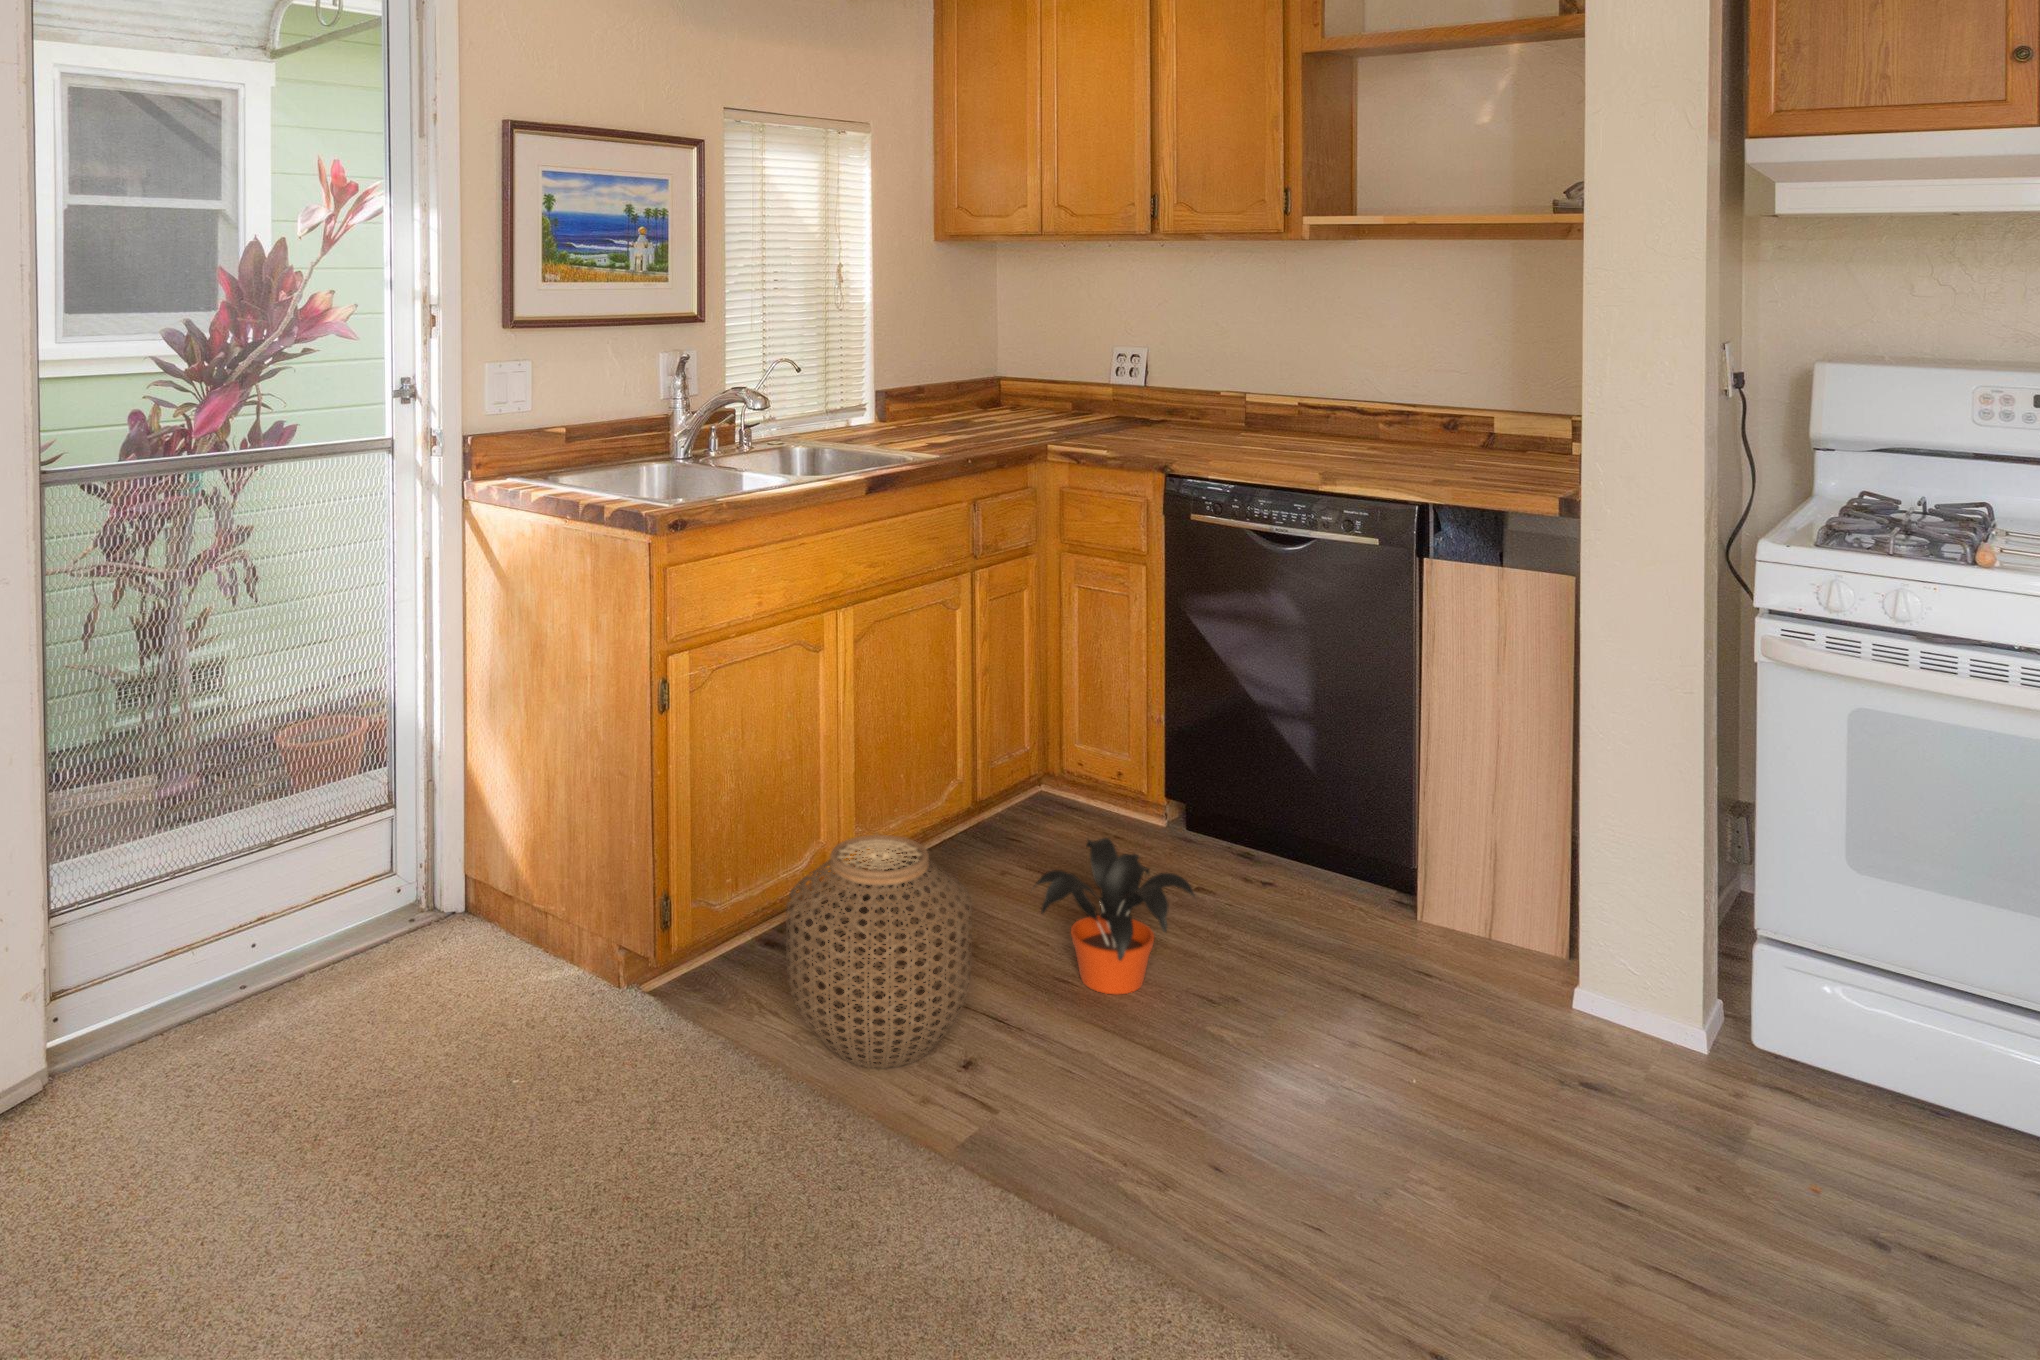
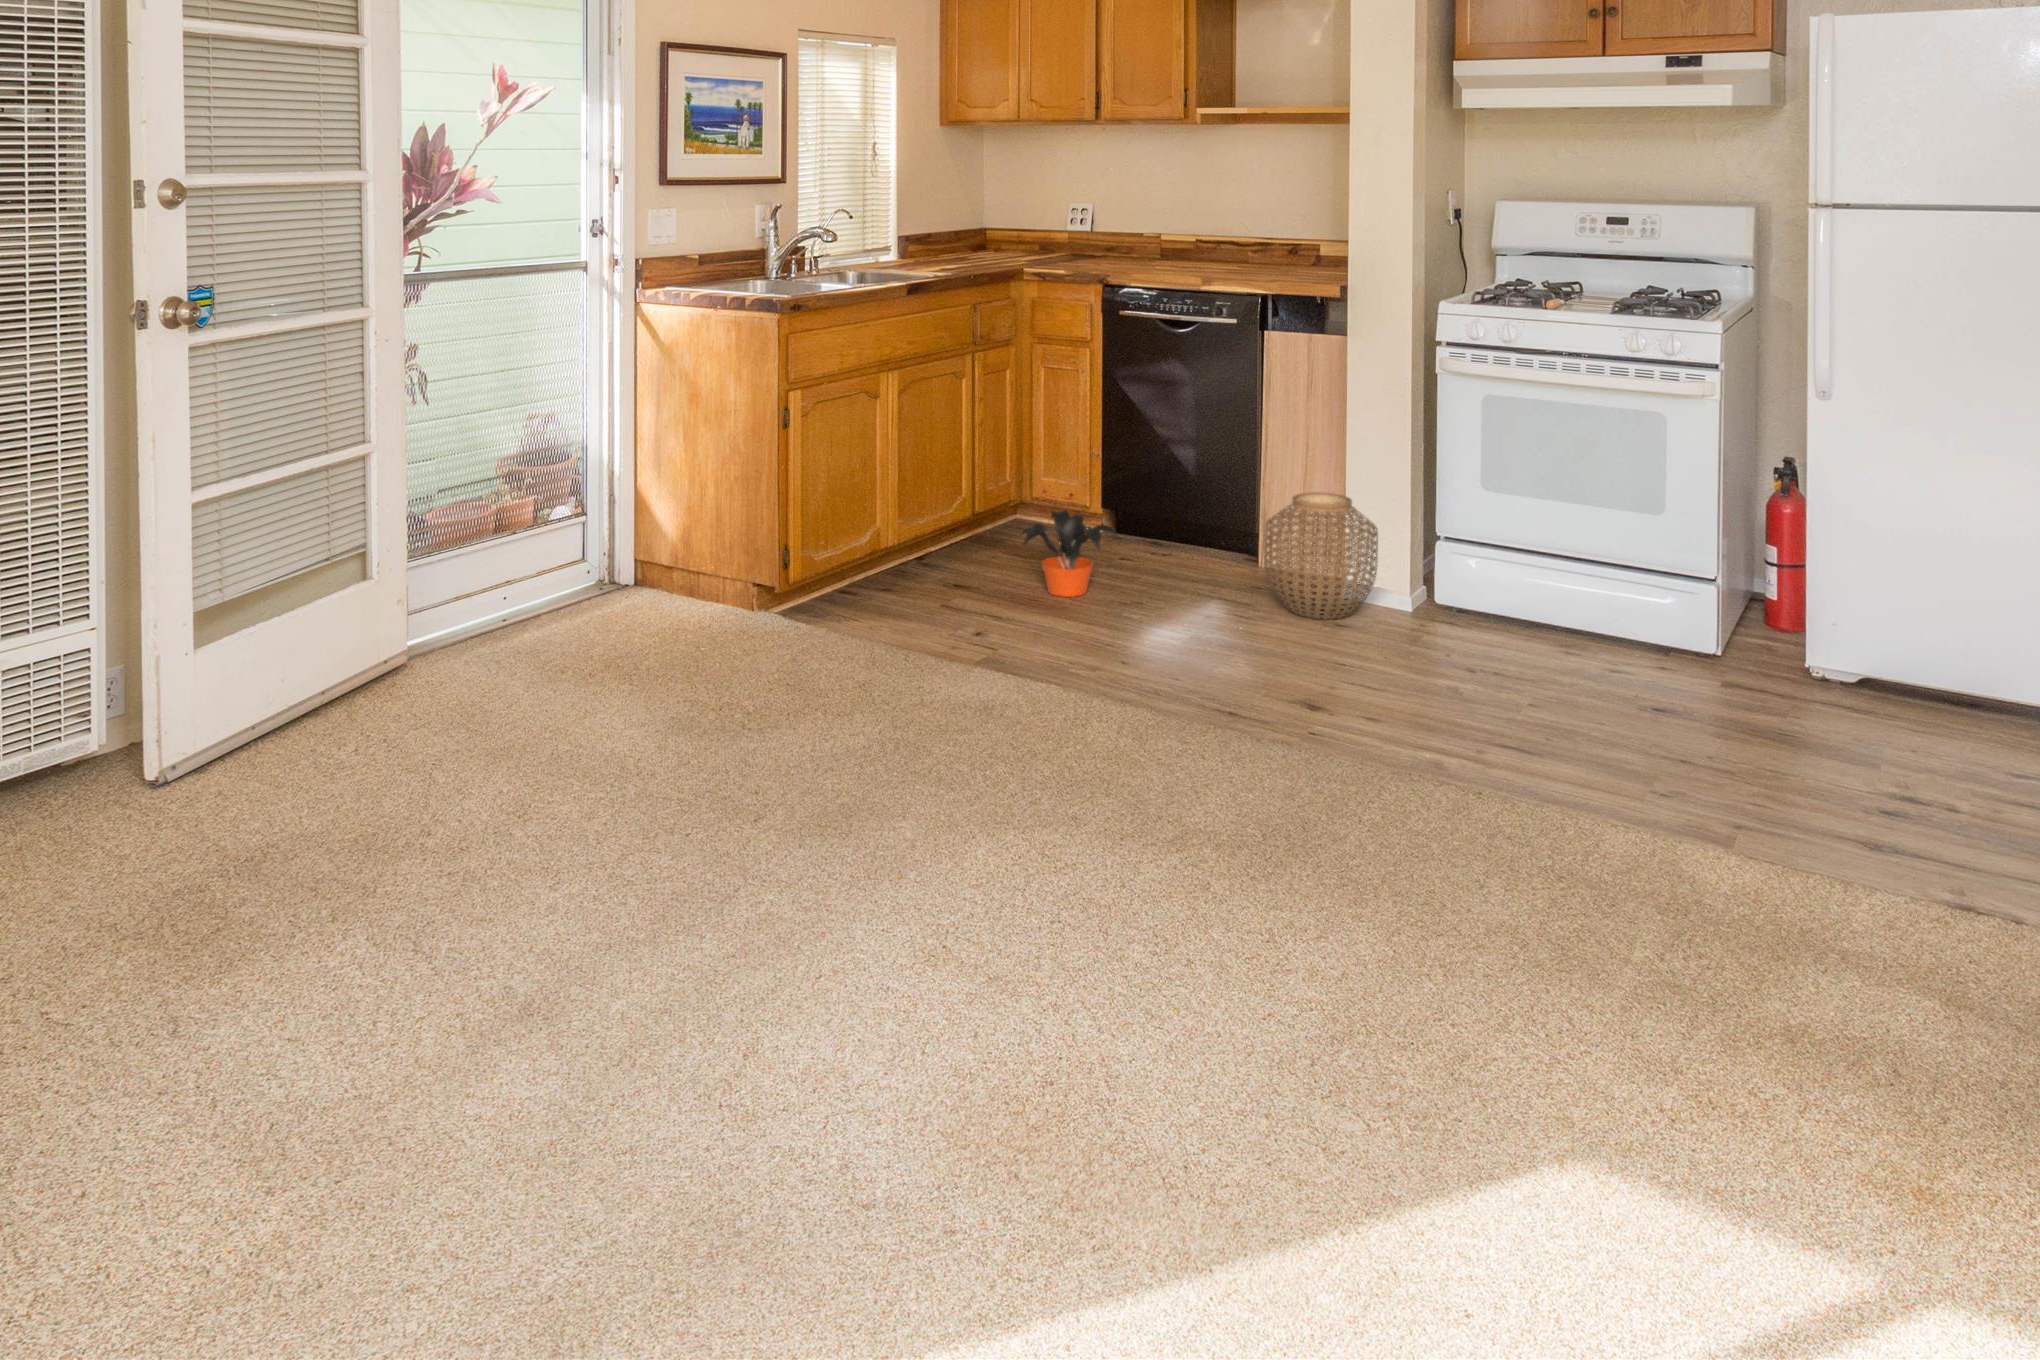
woven basket: present [786,835,972,1068] -> present [1264,492,1378,620]

